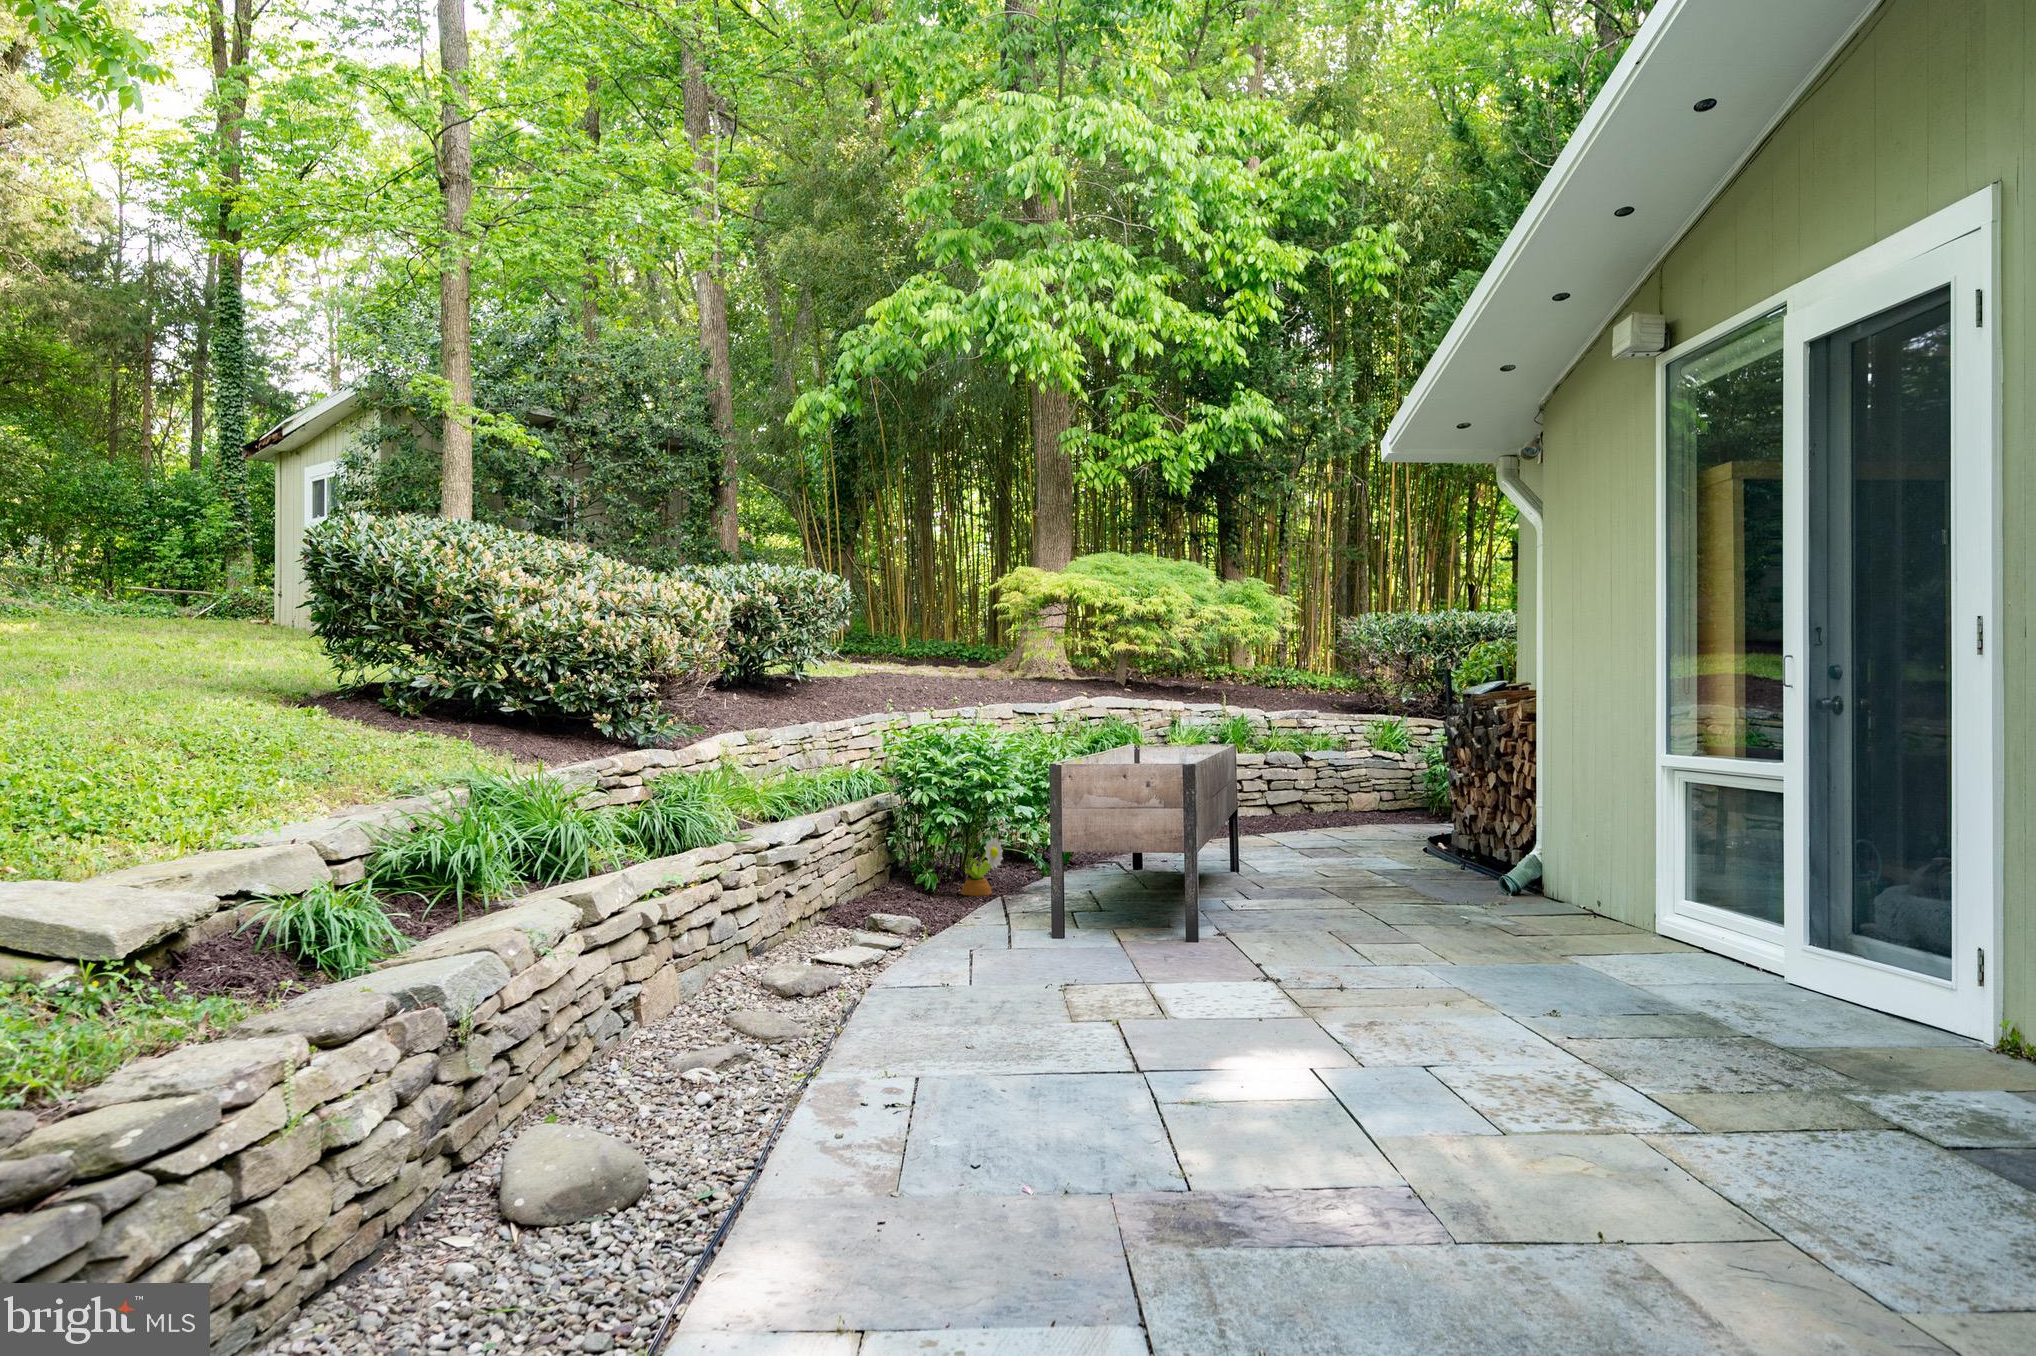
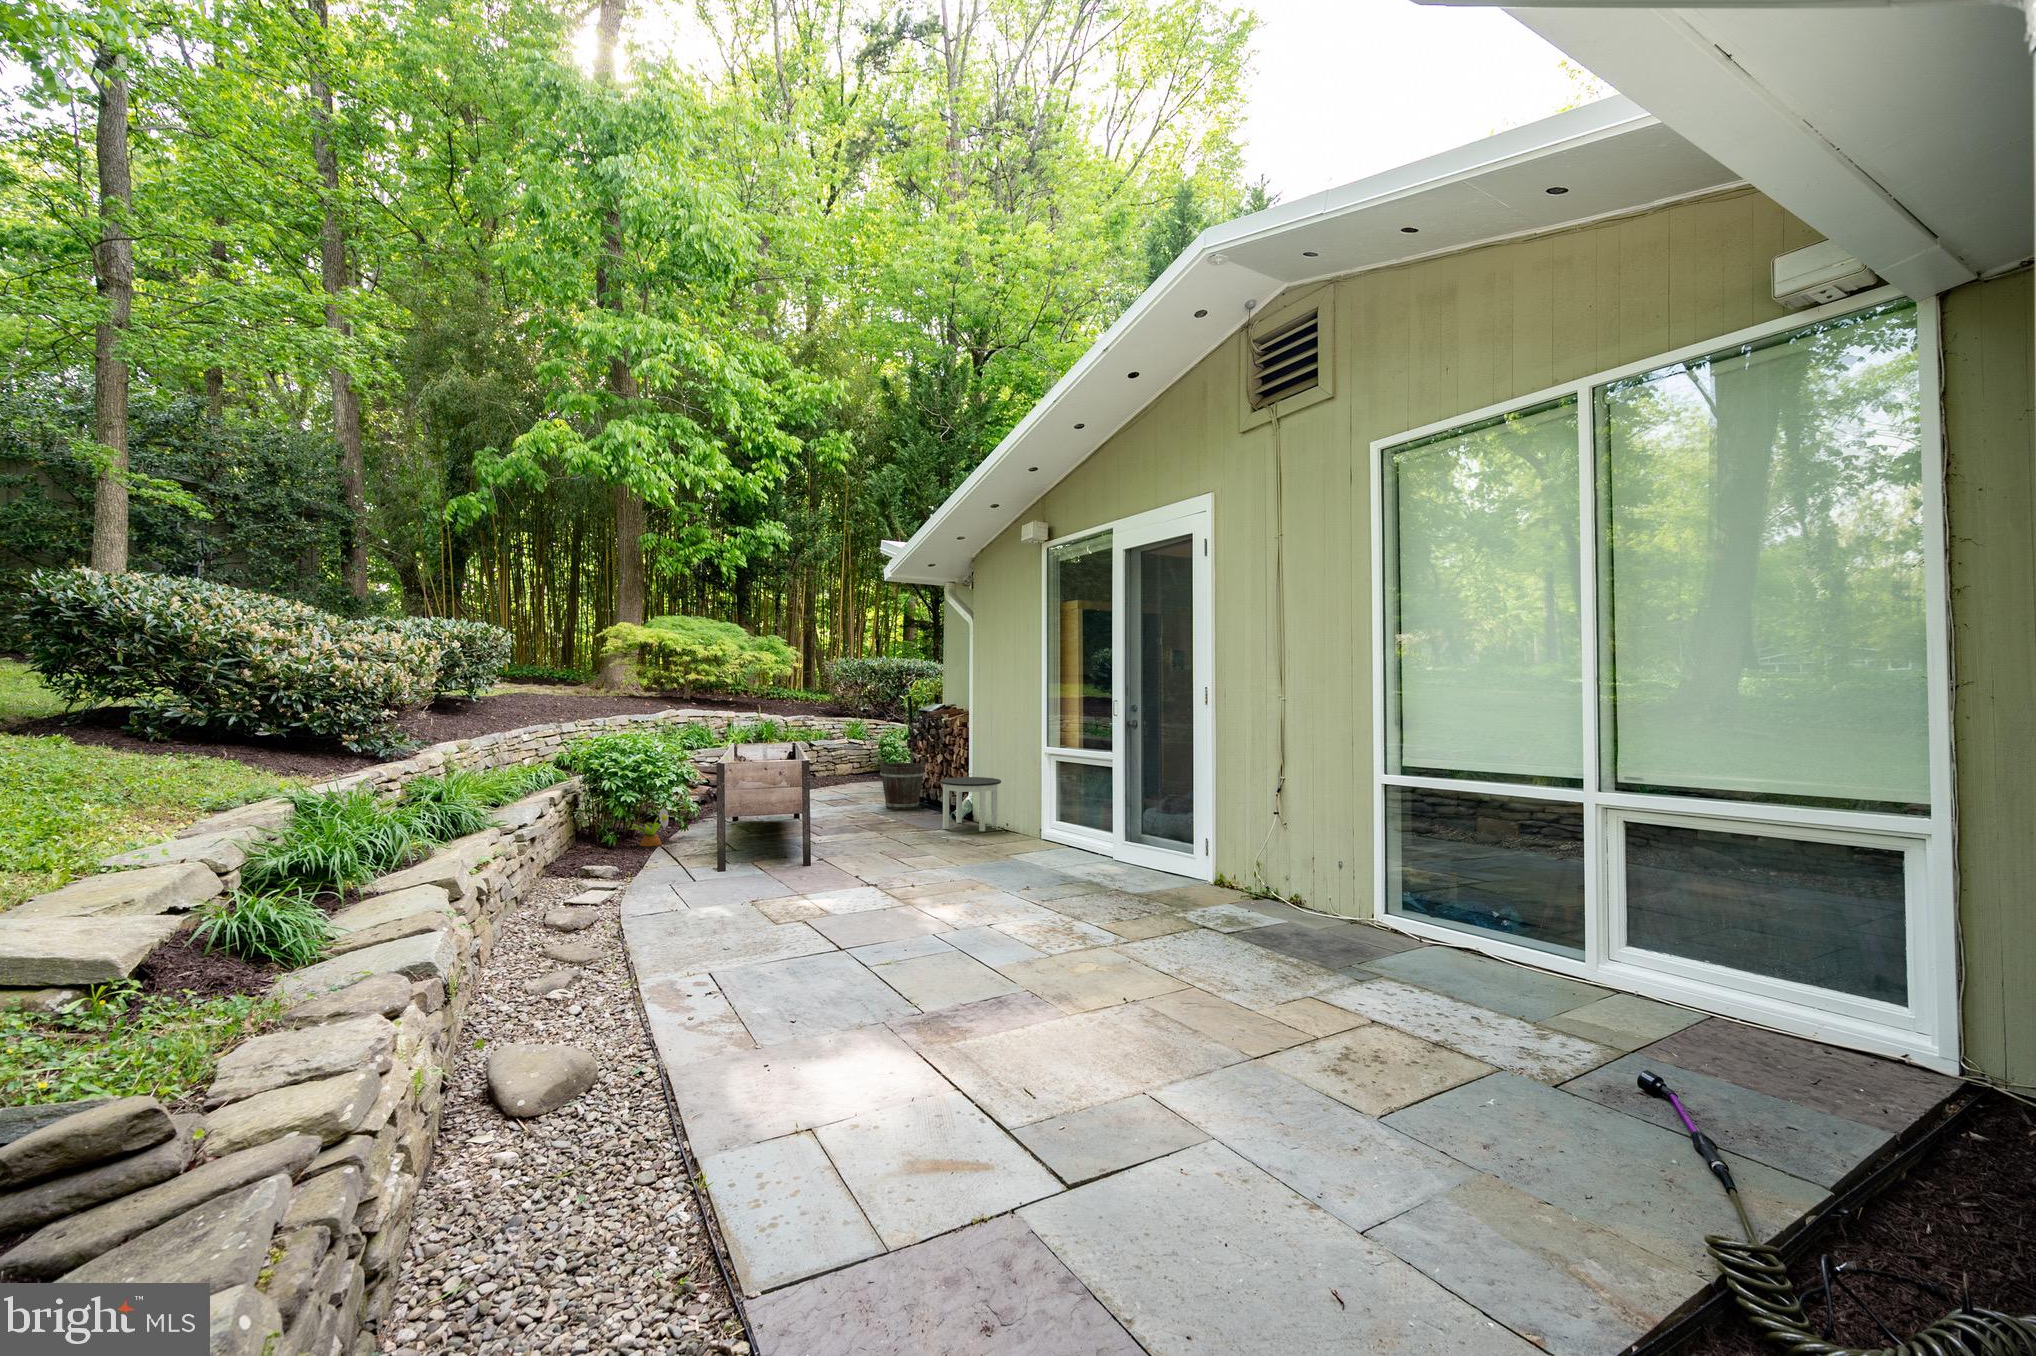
bucket: none [1378,780,1466,868] -> present [879,759,926,809]
round table: none [1461,810,1583,912] -> present [940,777,1001,831]

